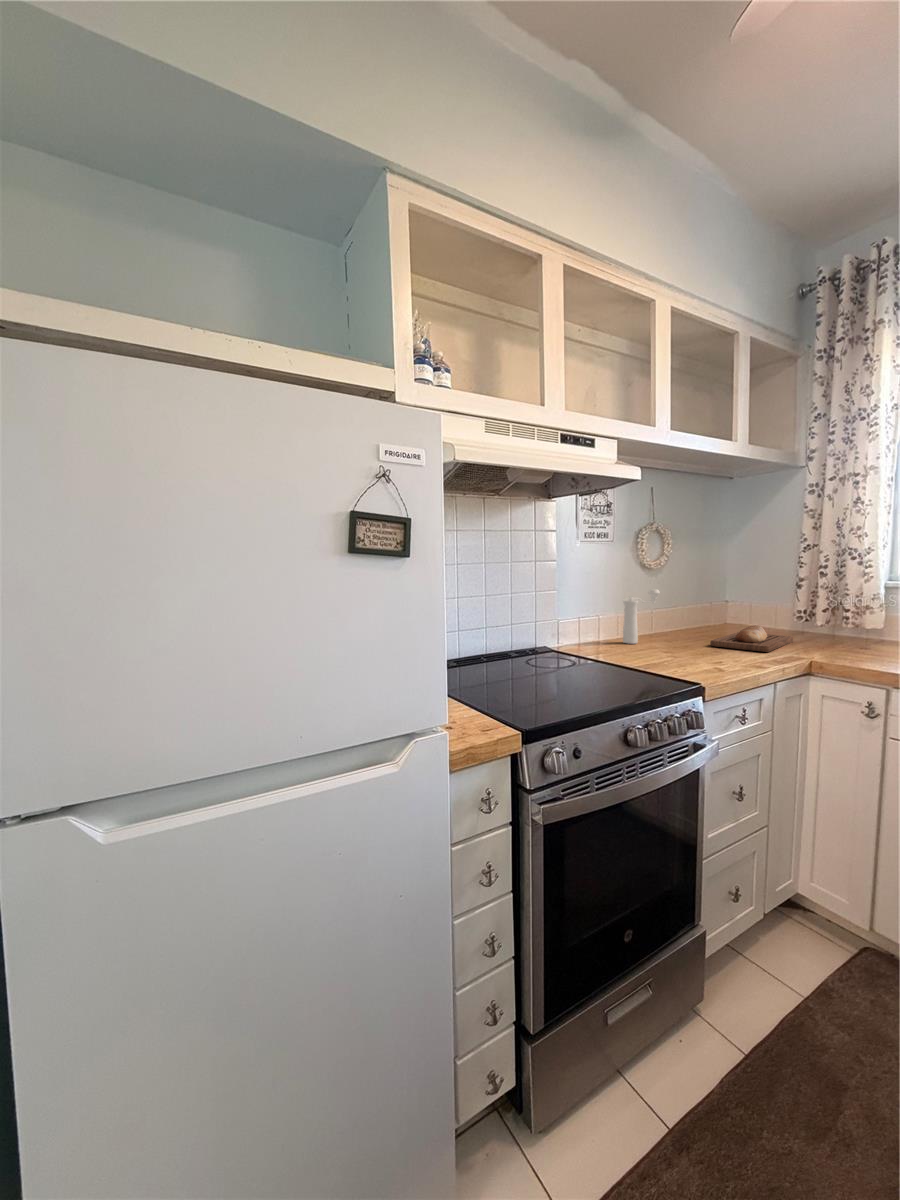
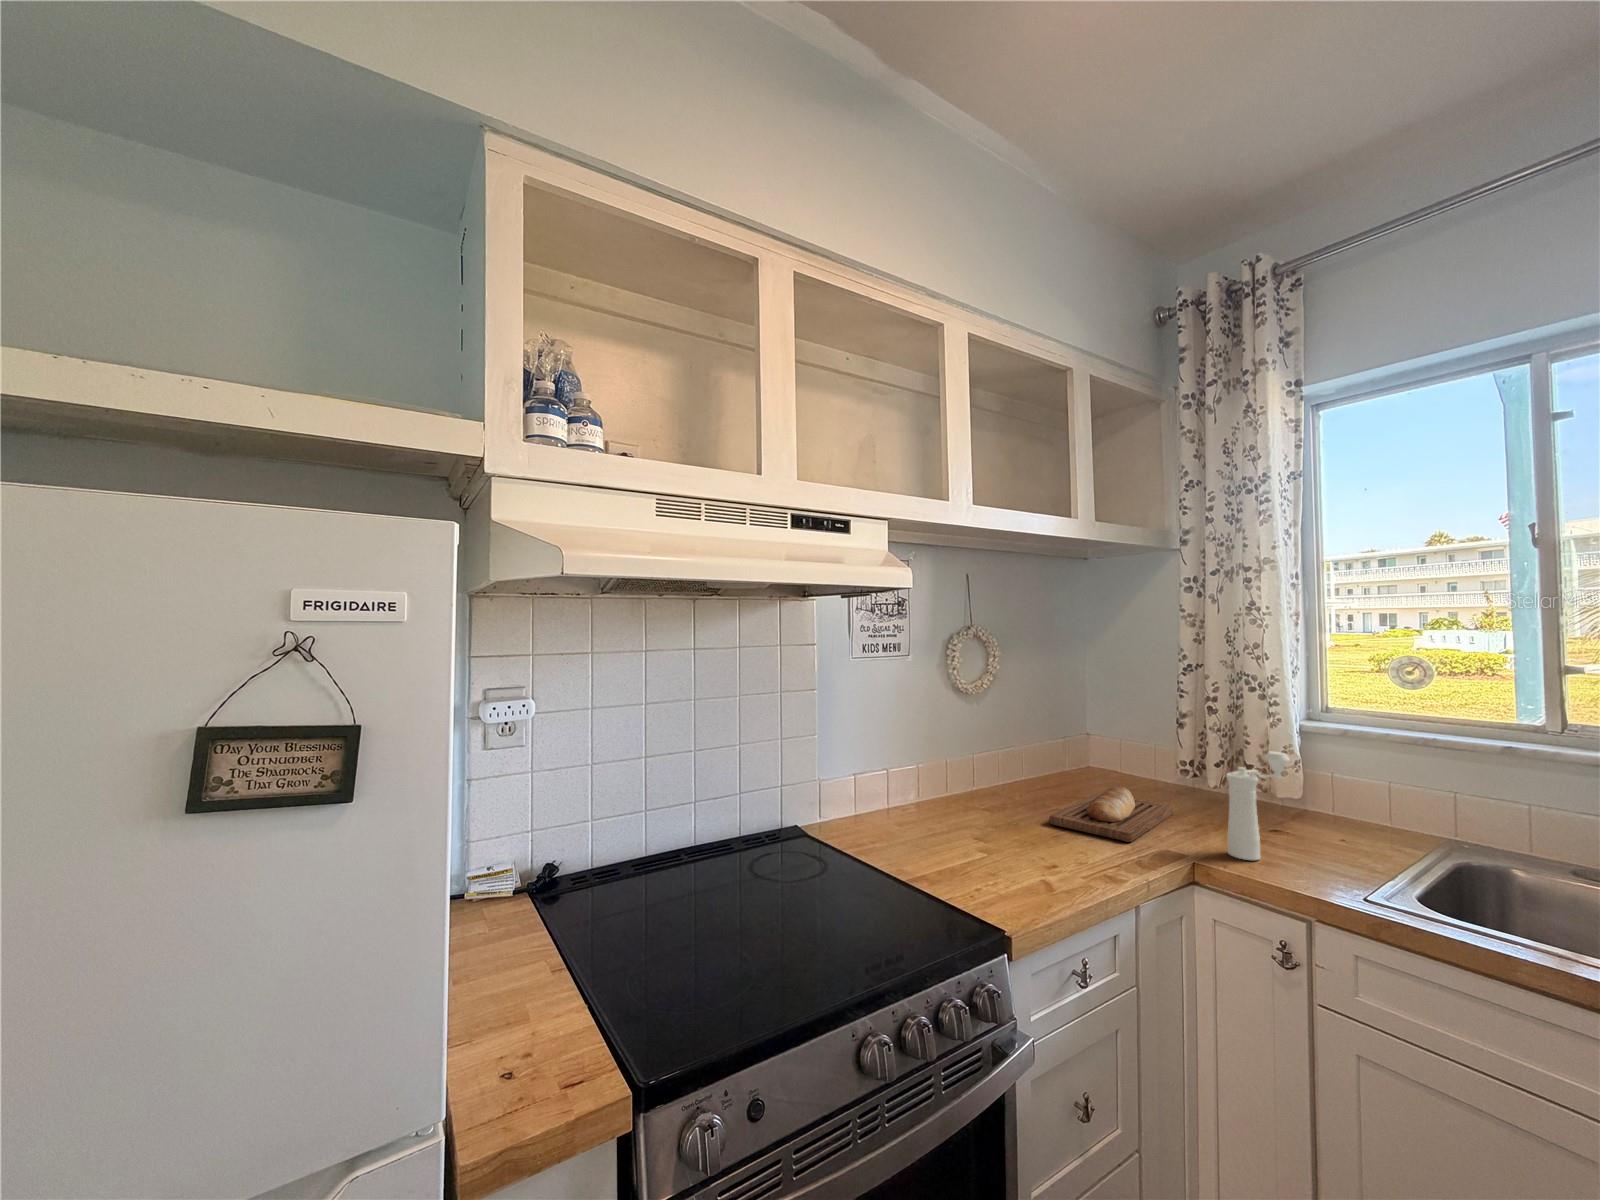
pepper mill: present [623,589,660,644] -> present [1226,752,1289,860]

